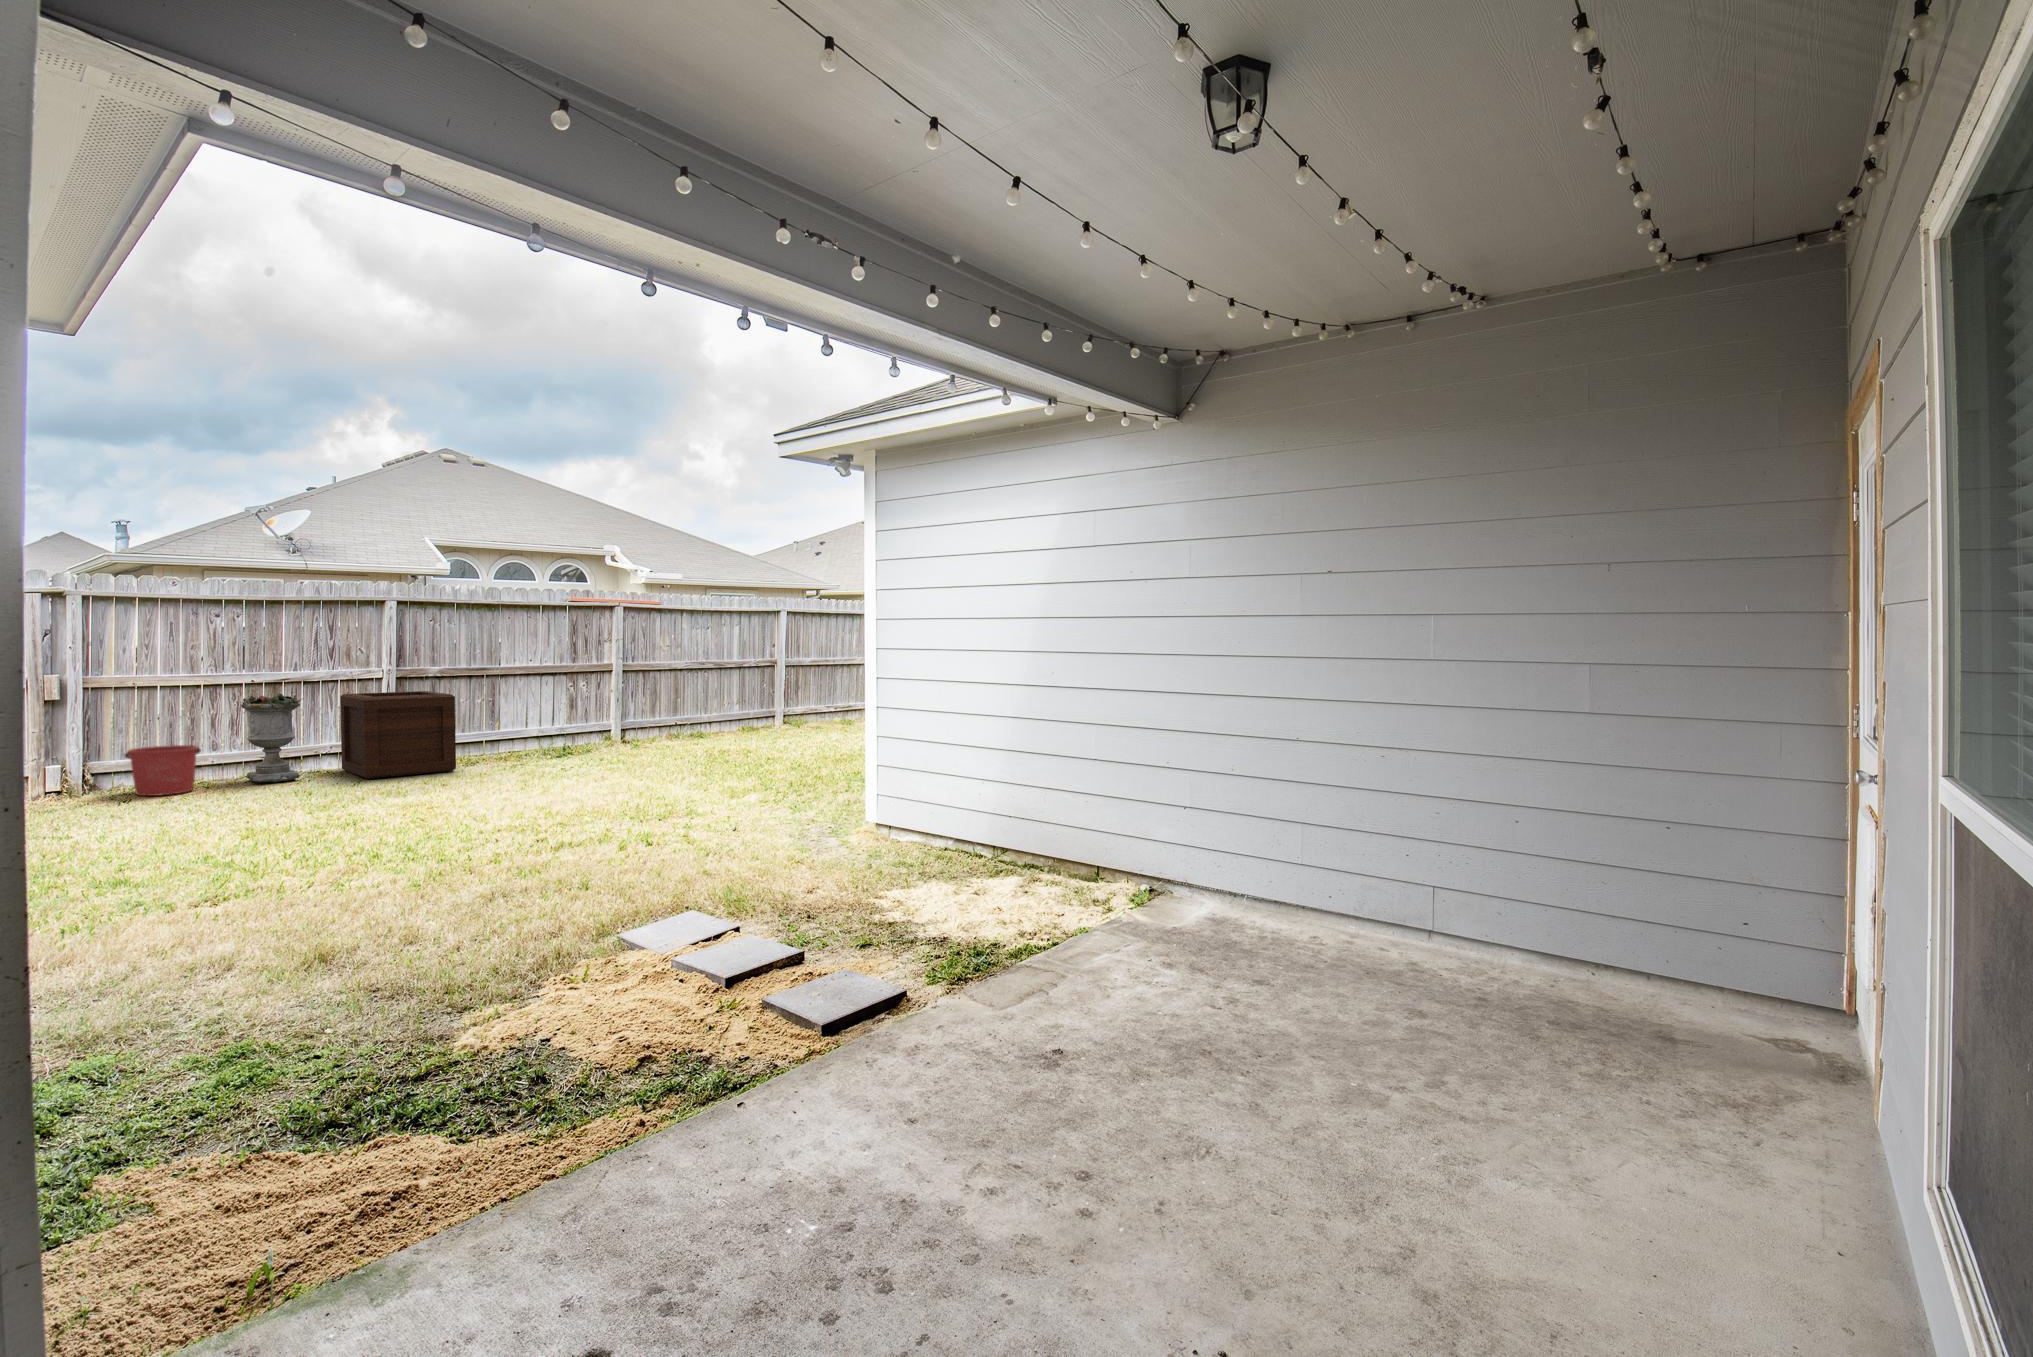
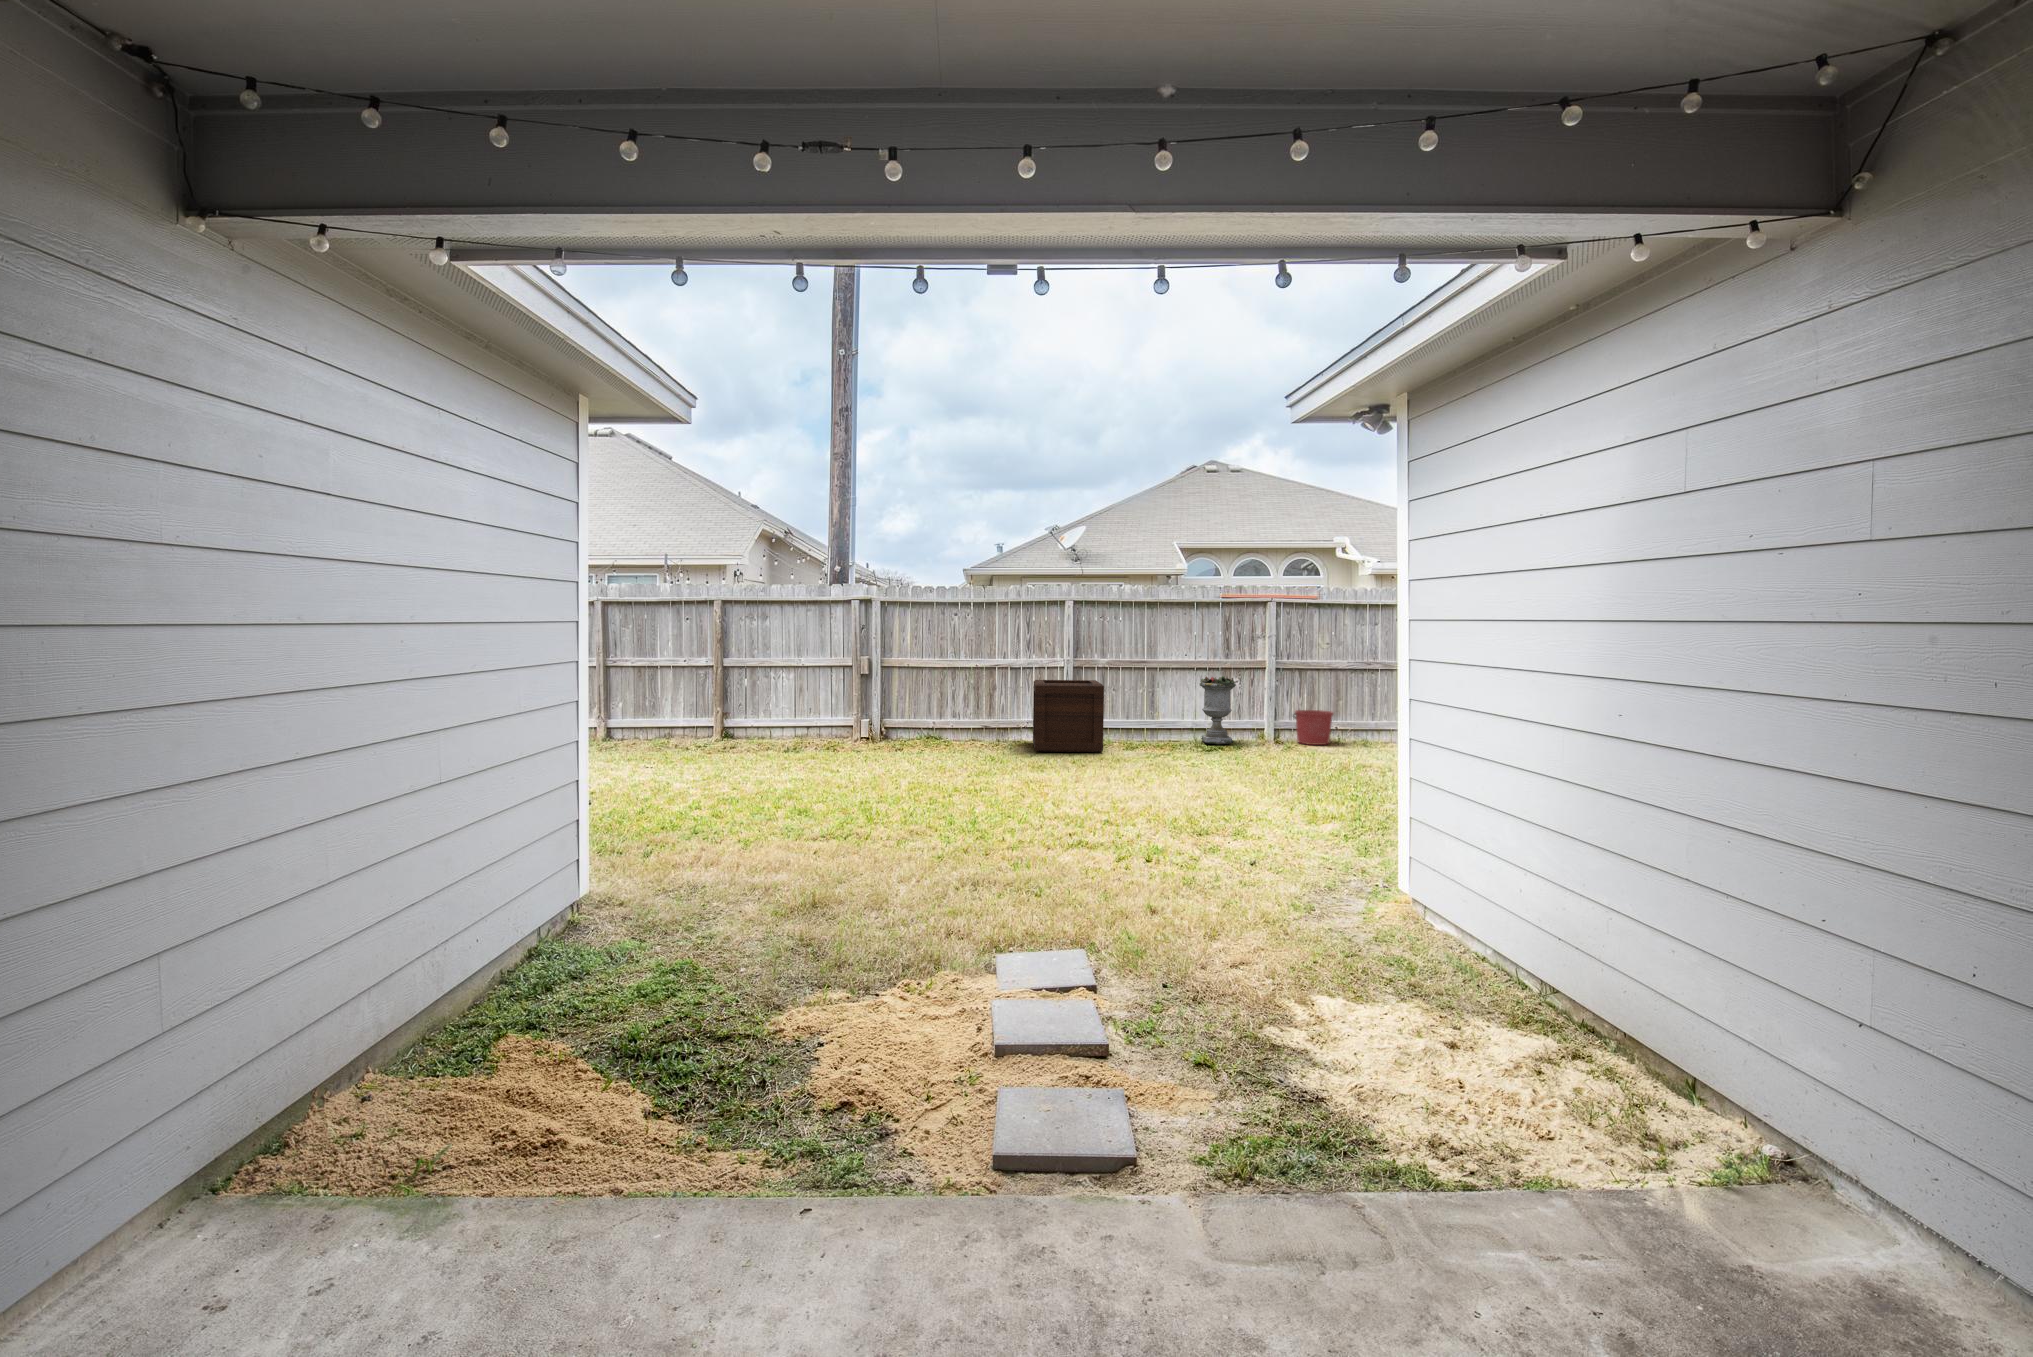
planter: present [241,693,301,782] -> present [1200,676,1236,744]
bucket: present [125,745,201,796] -> present [1293,710,1334,745]

